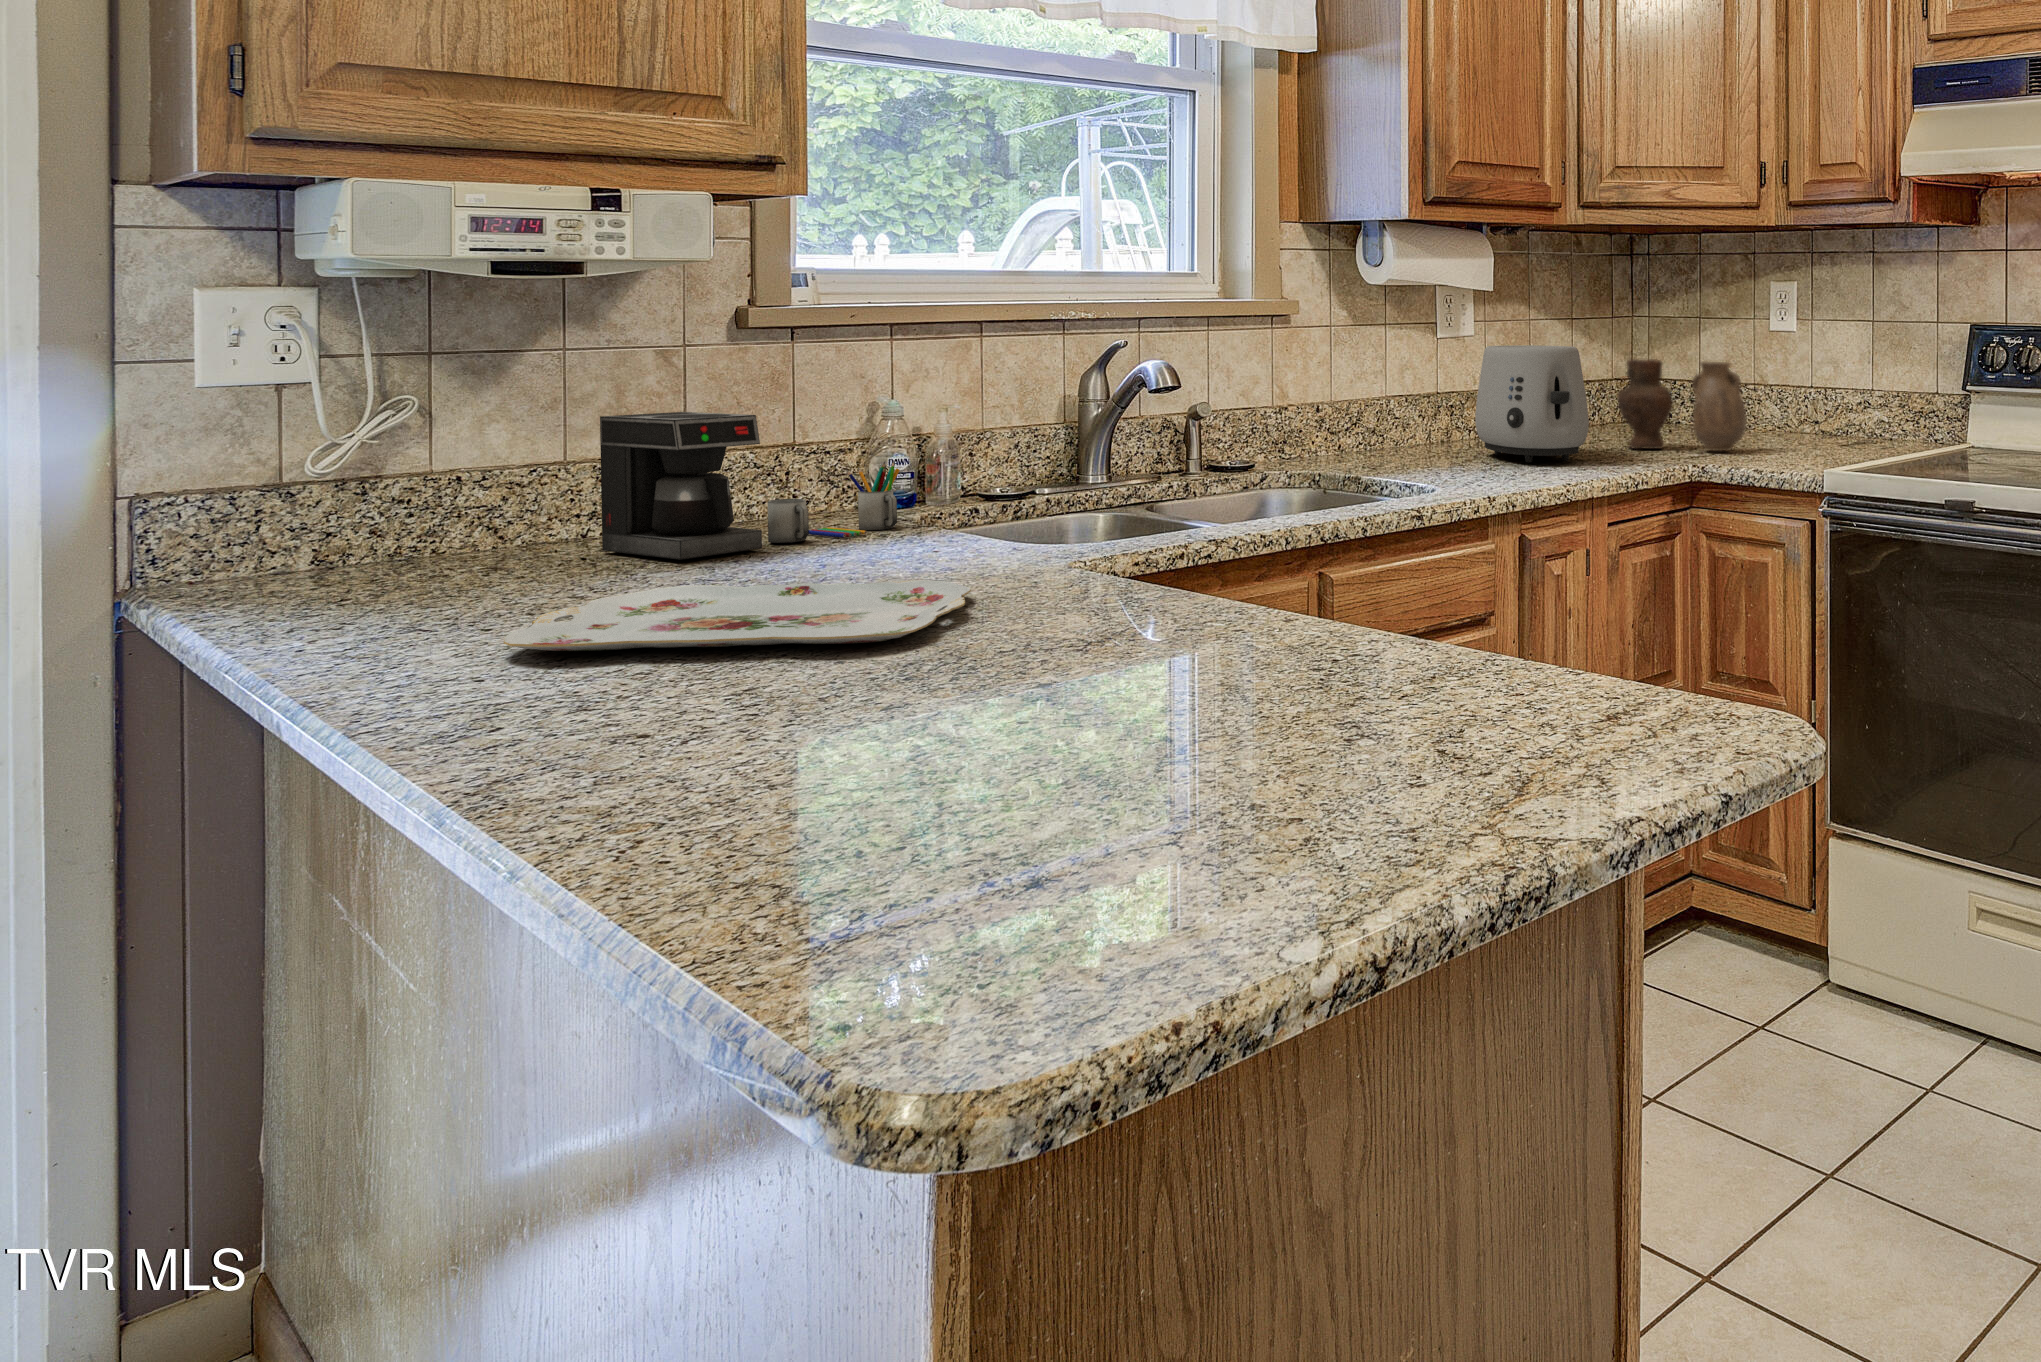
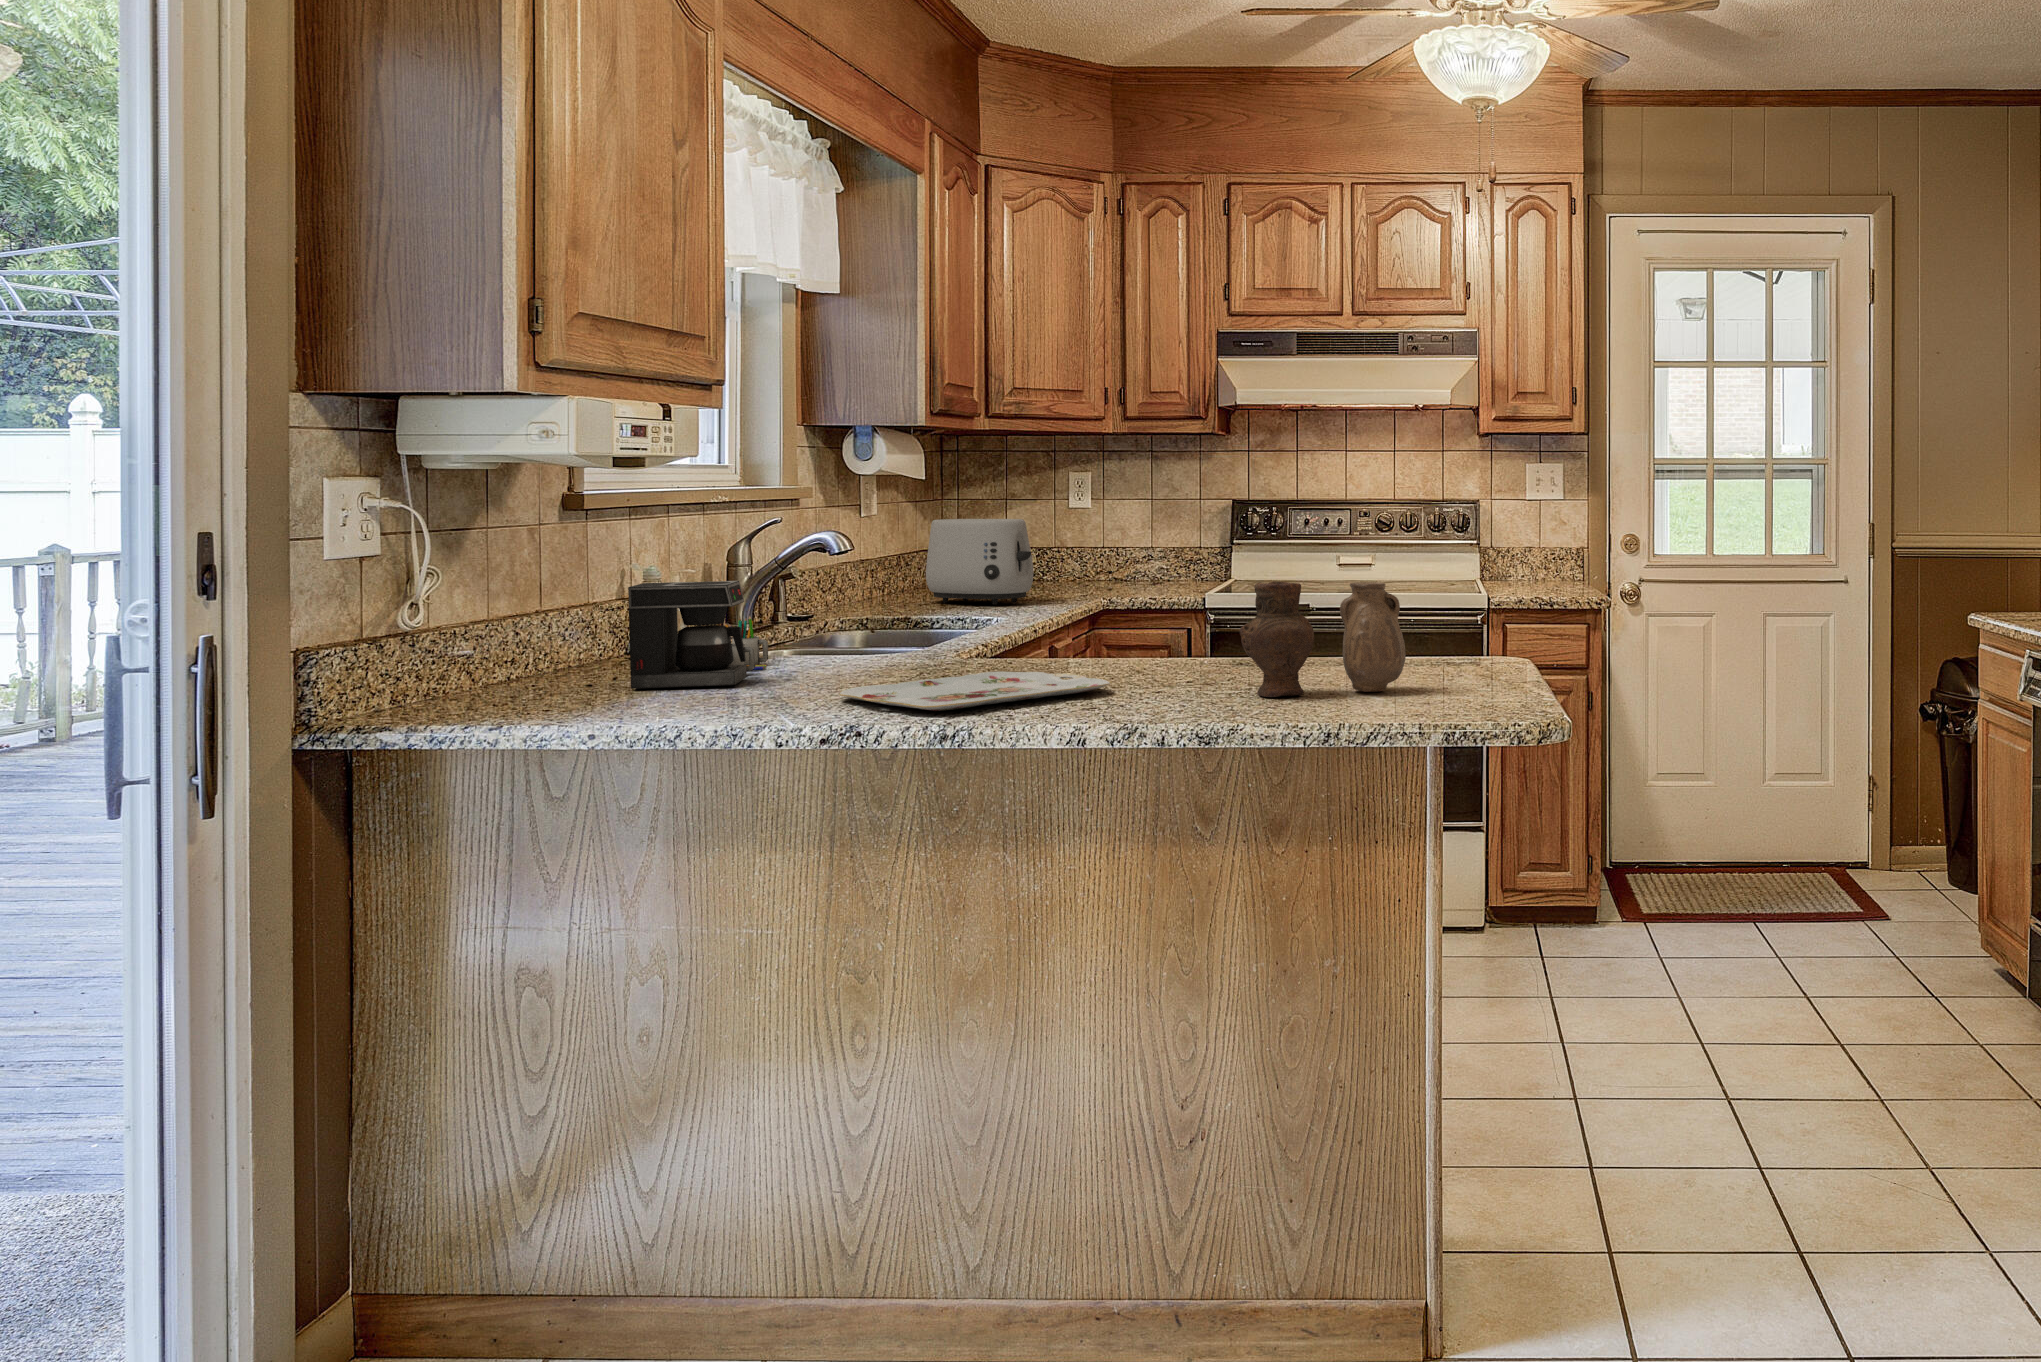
vase: present [1617,359,1747,451] -> present [1240,581,1406,697]

